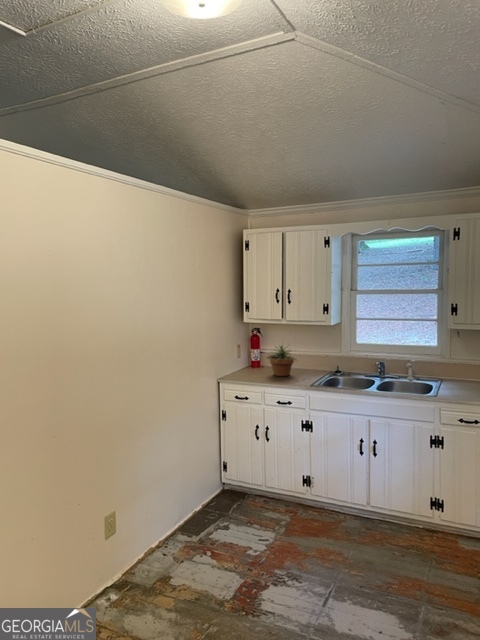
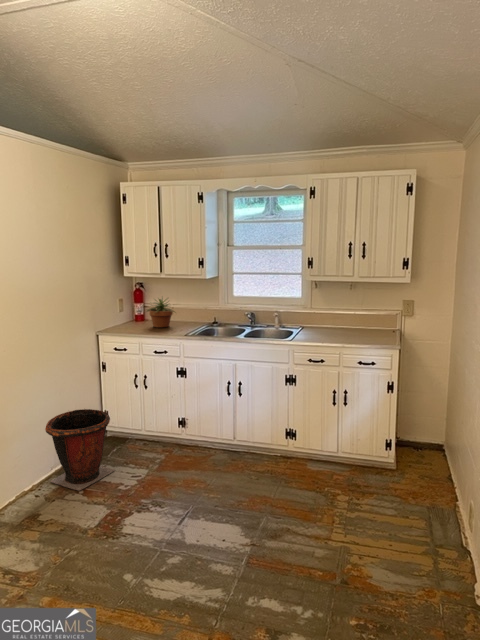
waste bin: none [174,460,241,552] -> present [45,409,115,491]

